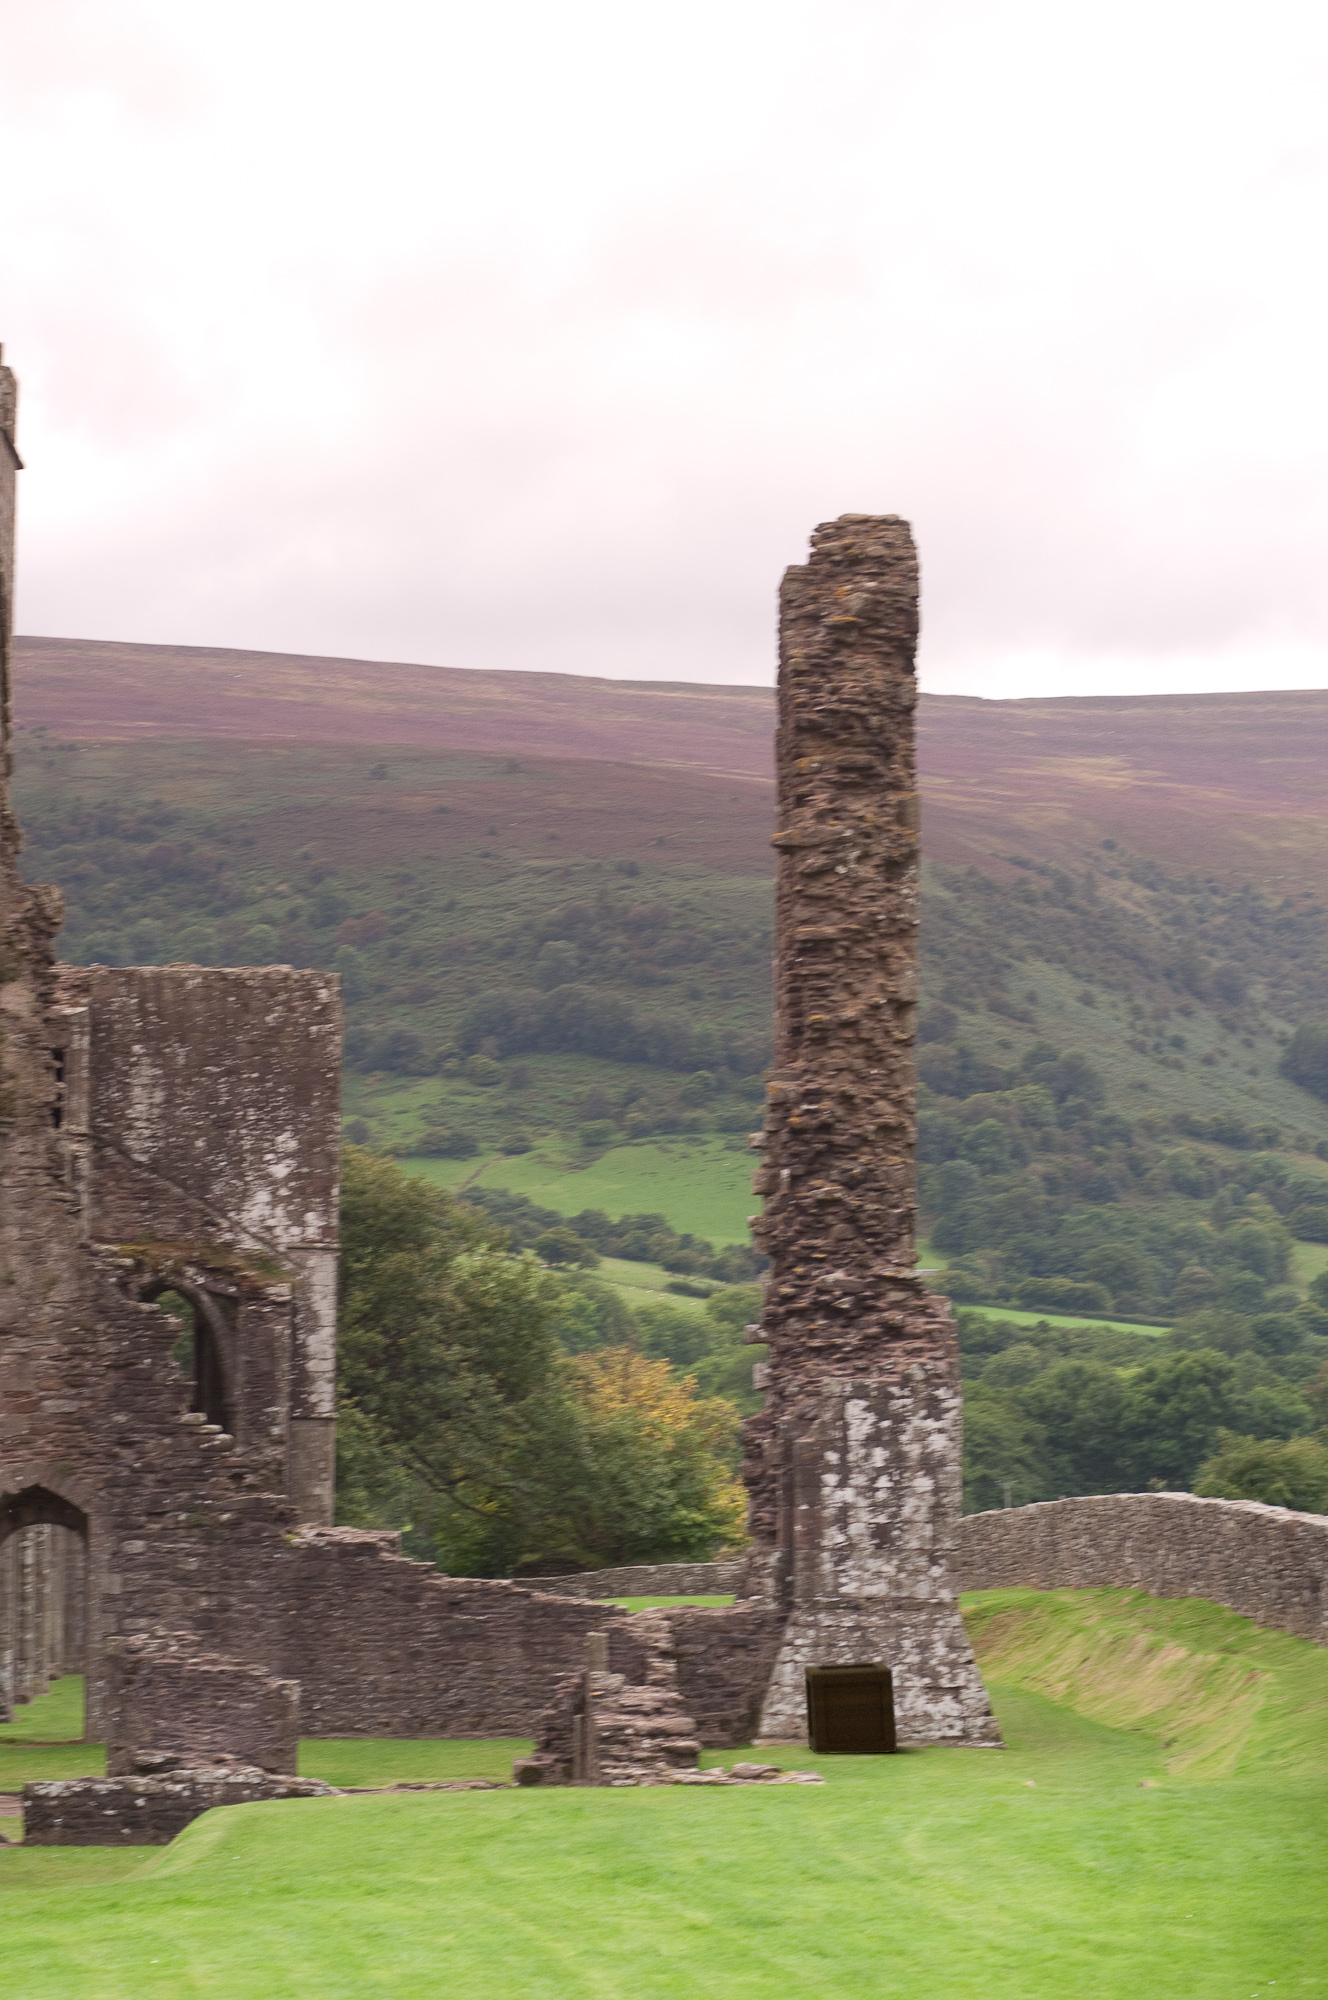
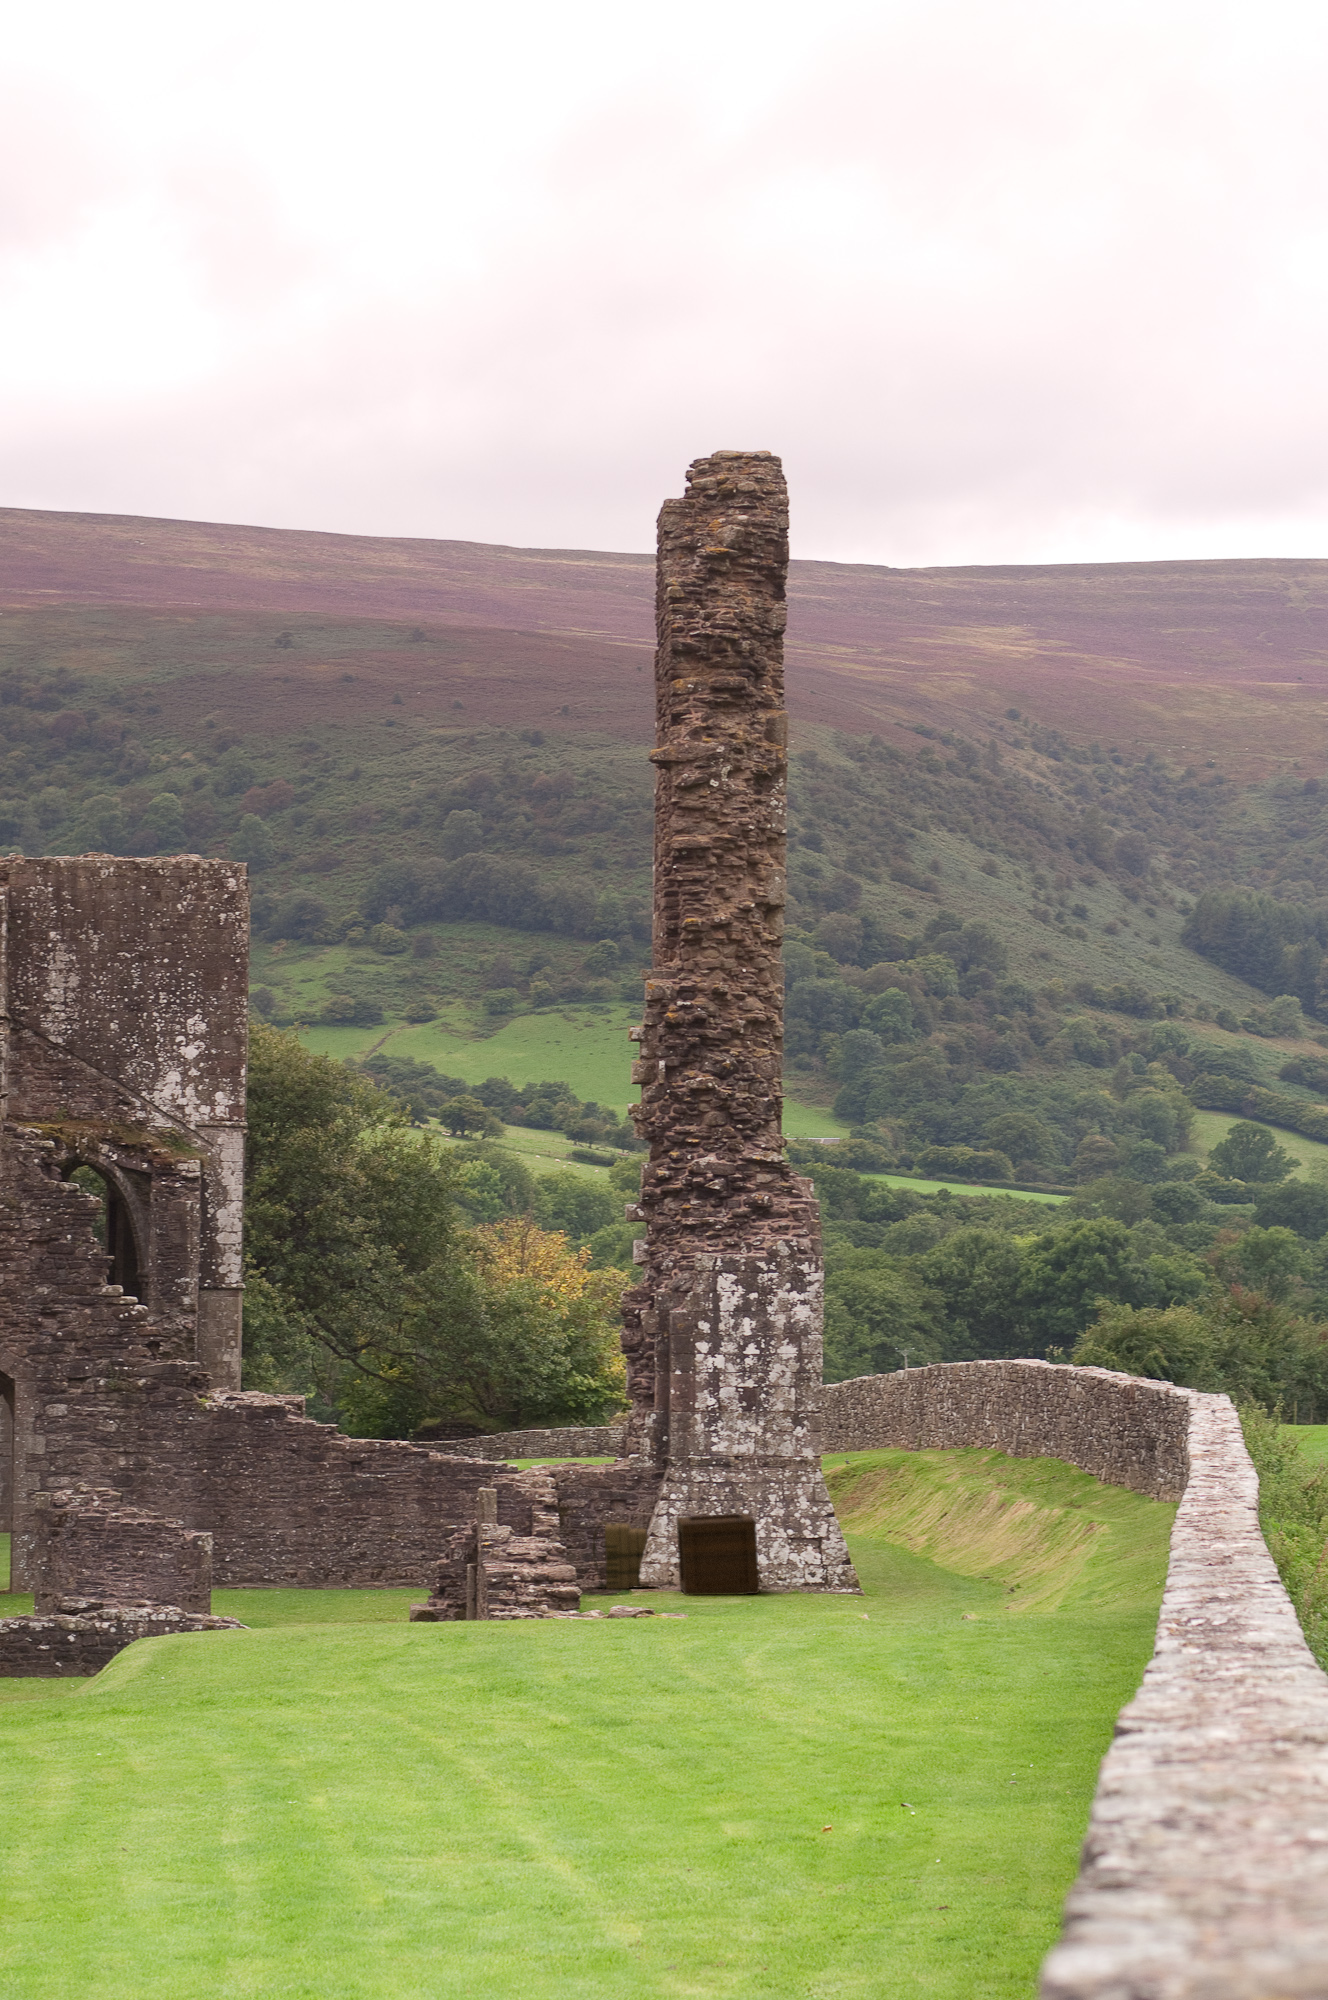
backpack: none [711,1670,784,1746] -> present [592,1522,649,1589]

